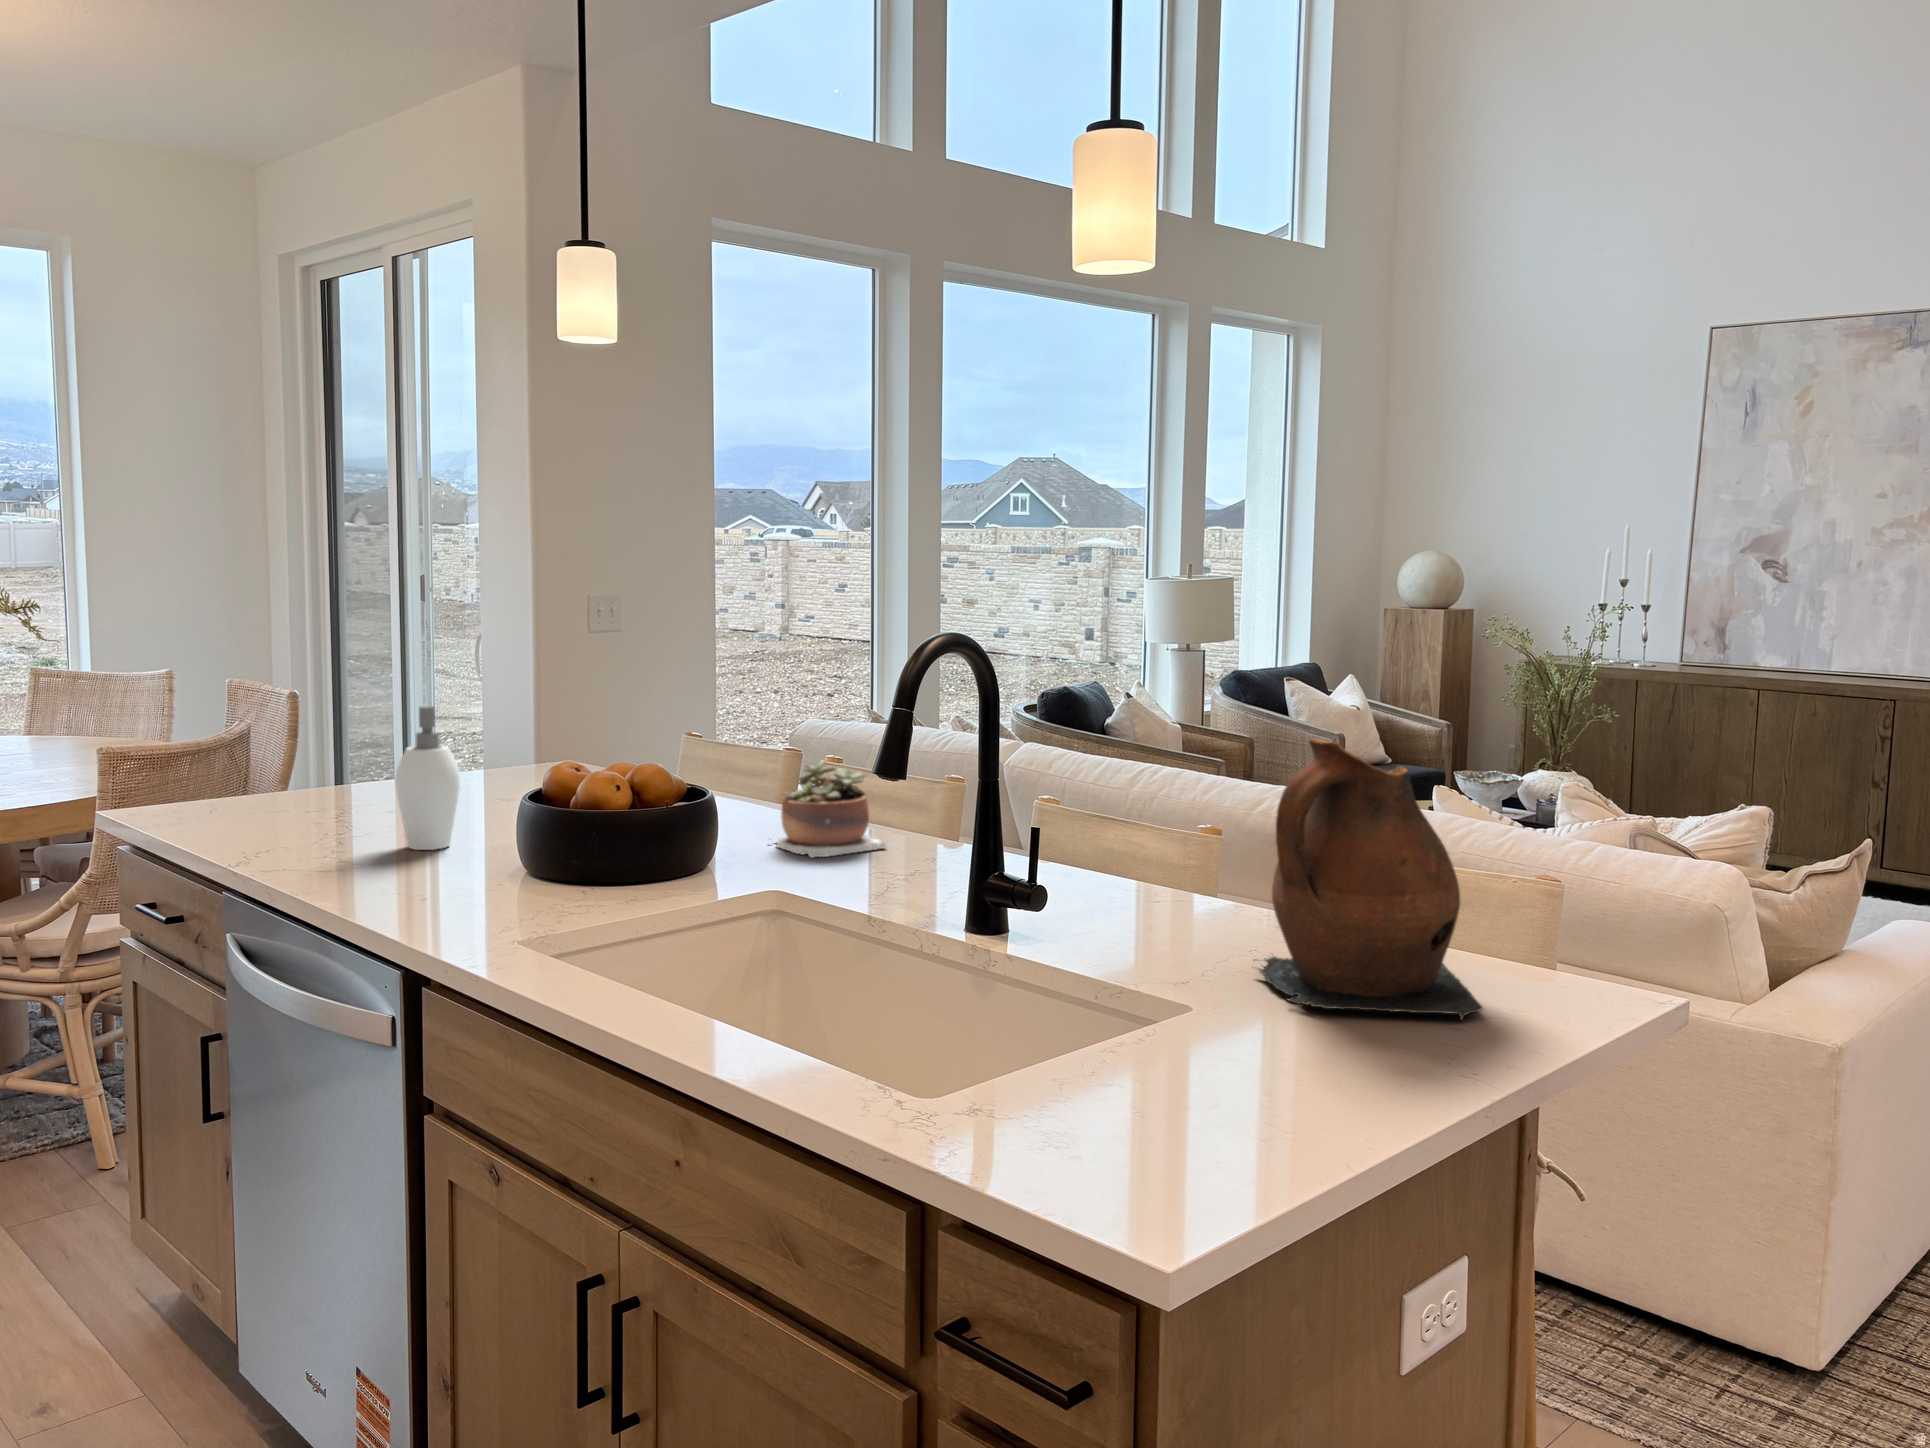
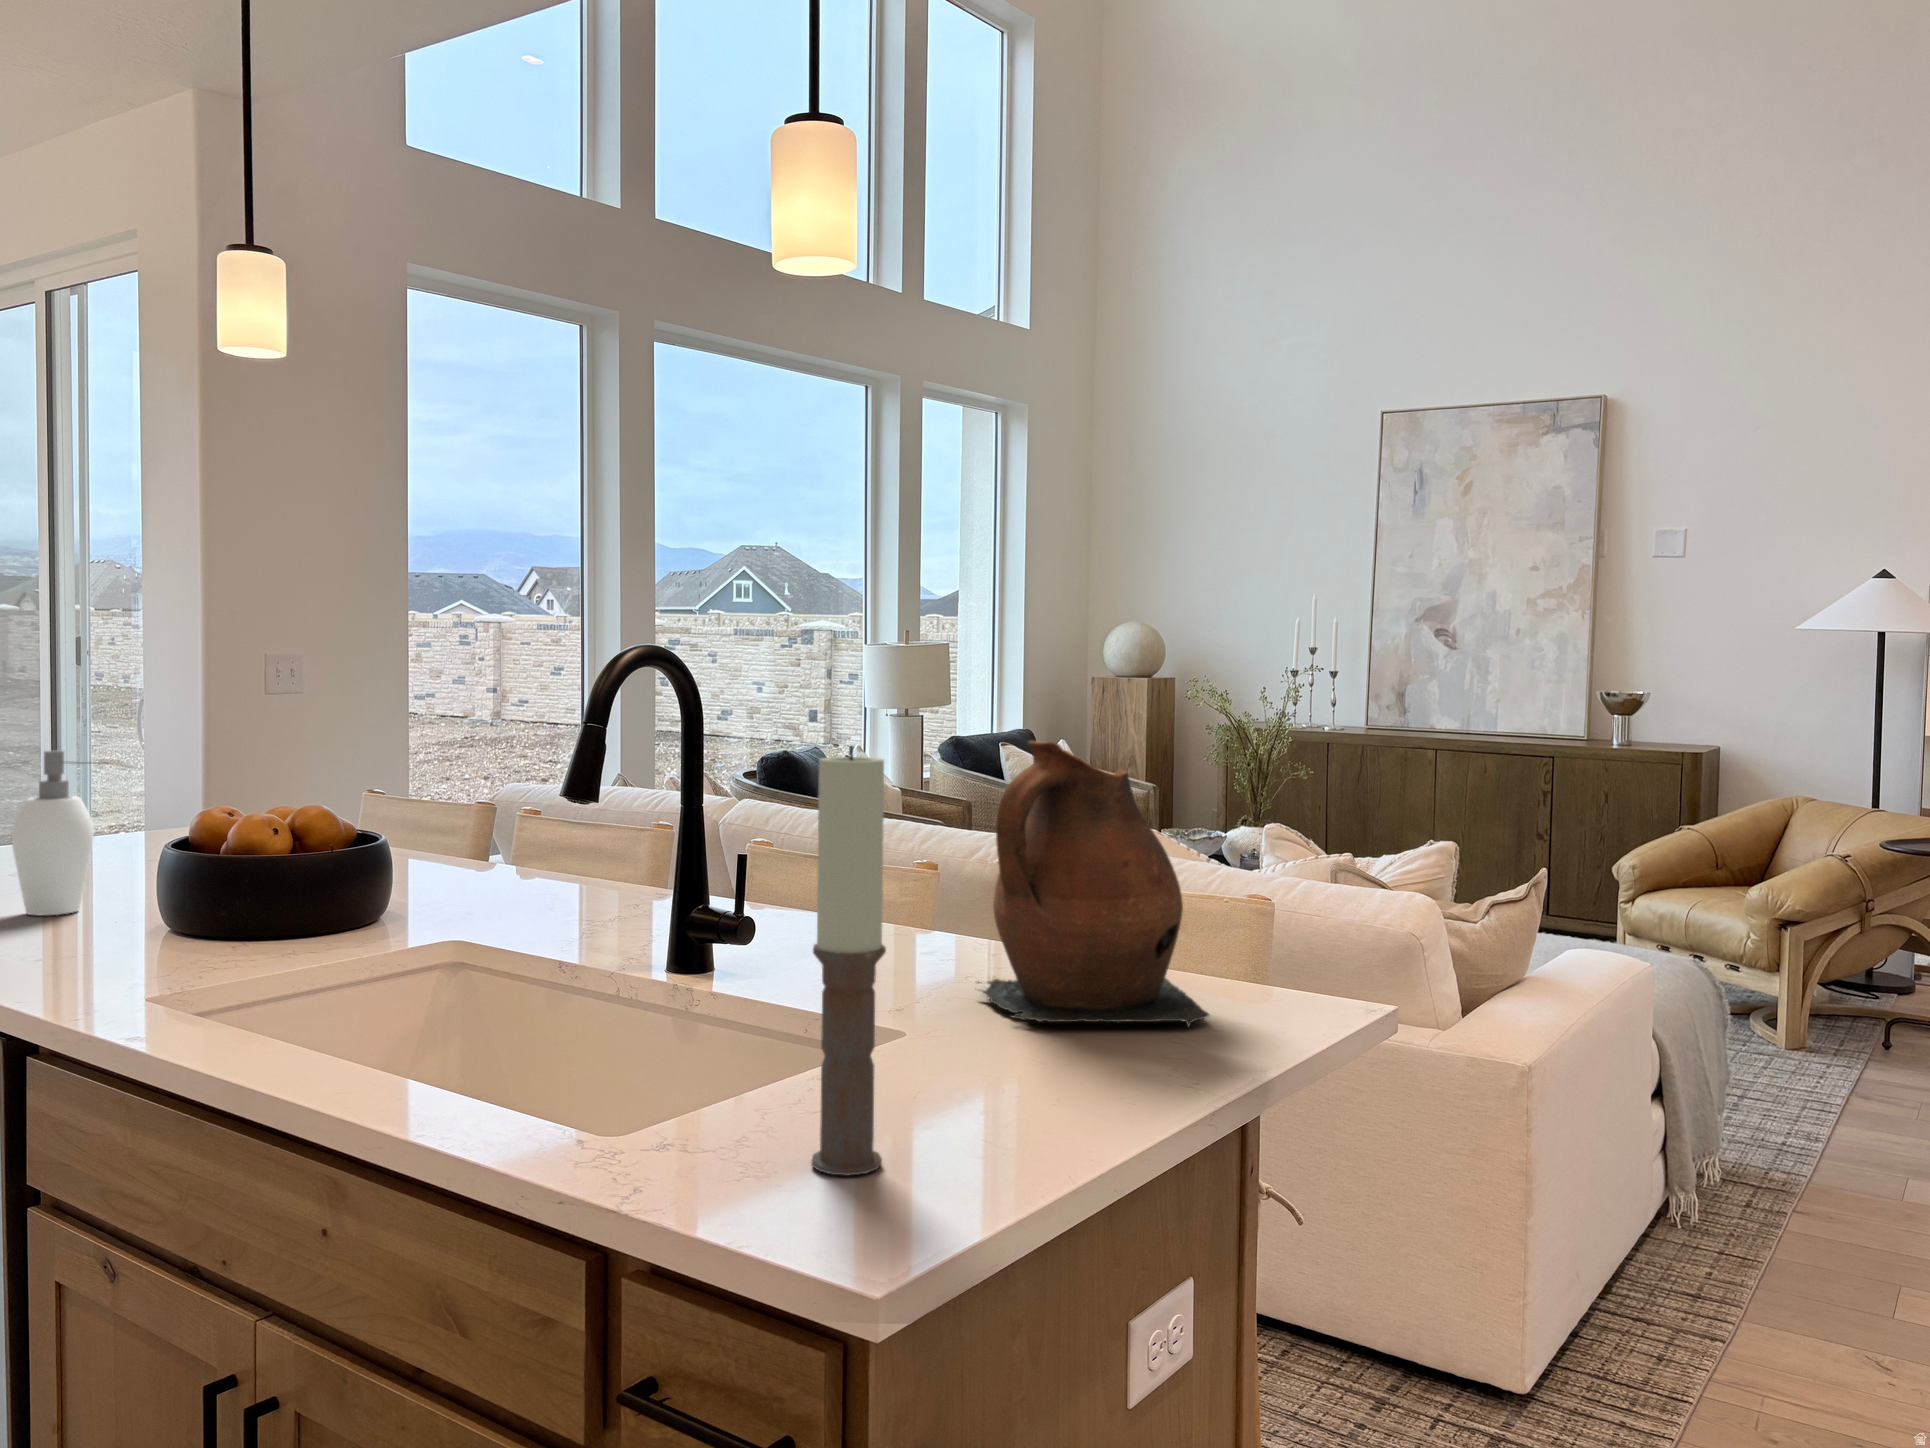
succulent plant: present [775,761,886,858] -> none [457,808,591,911]
candle: none [1102,781,1173,1159] -> present [811,746,886,1175]

